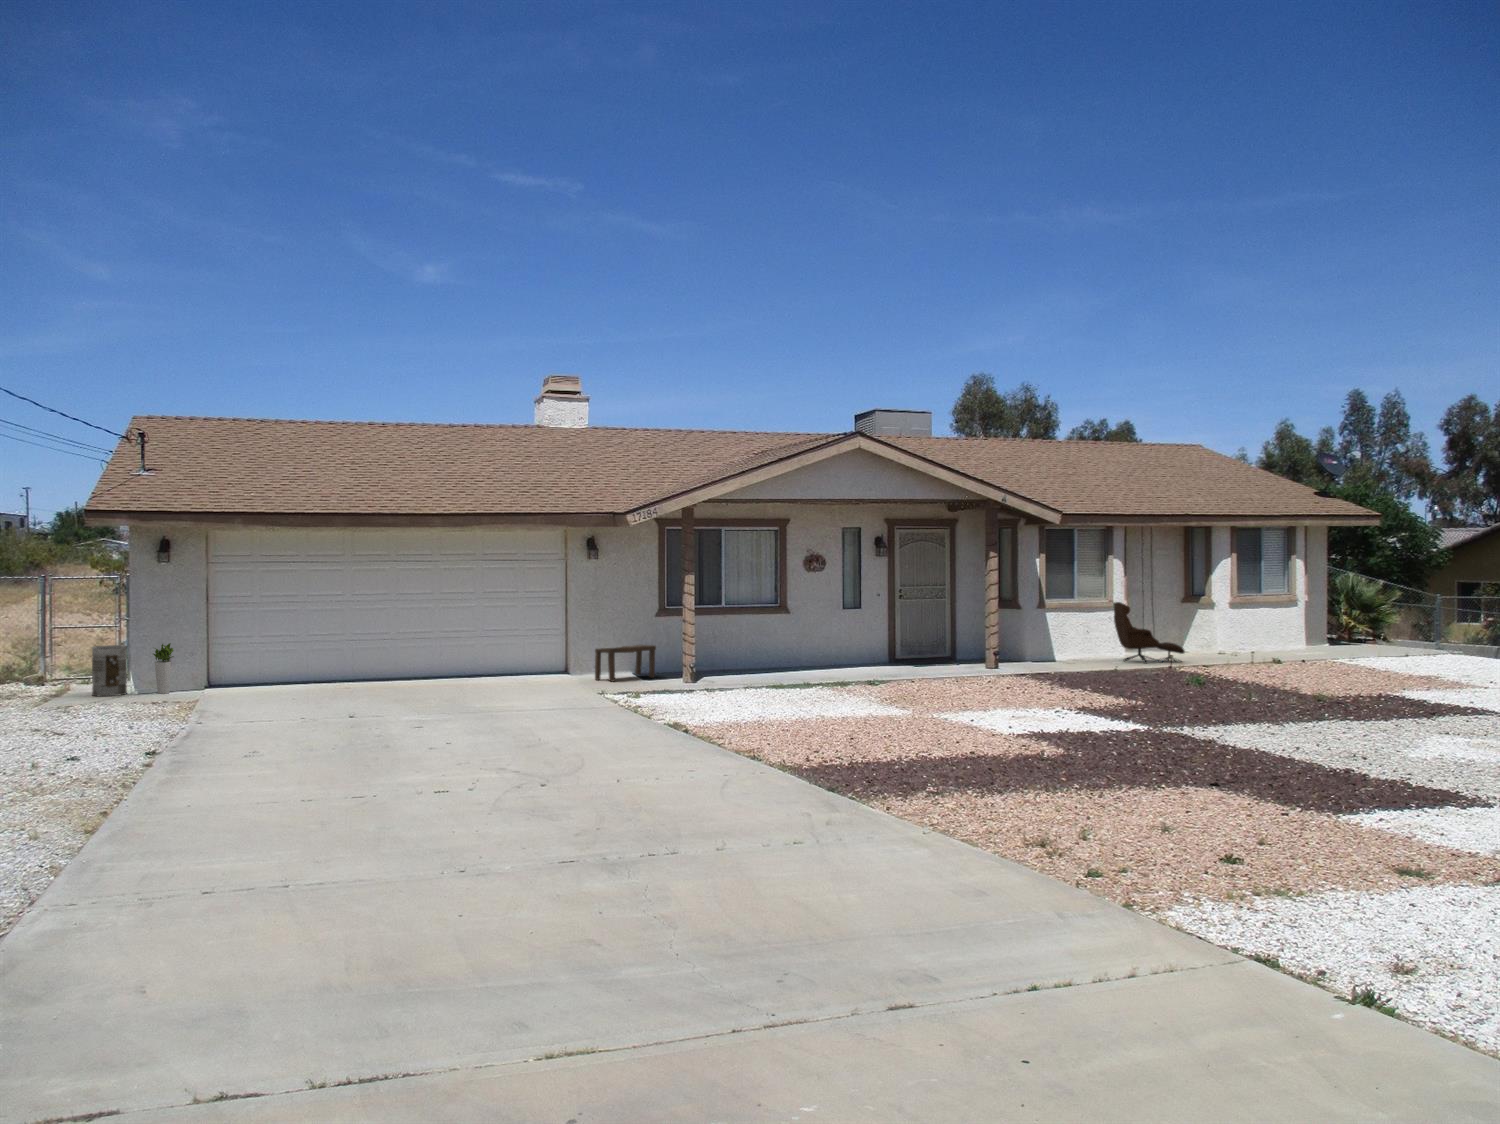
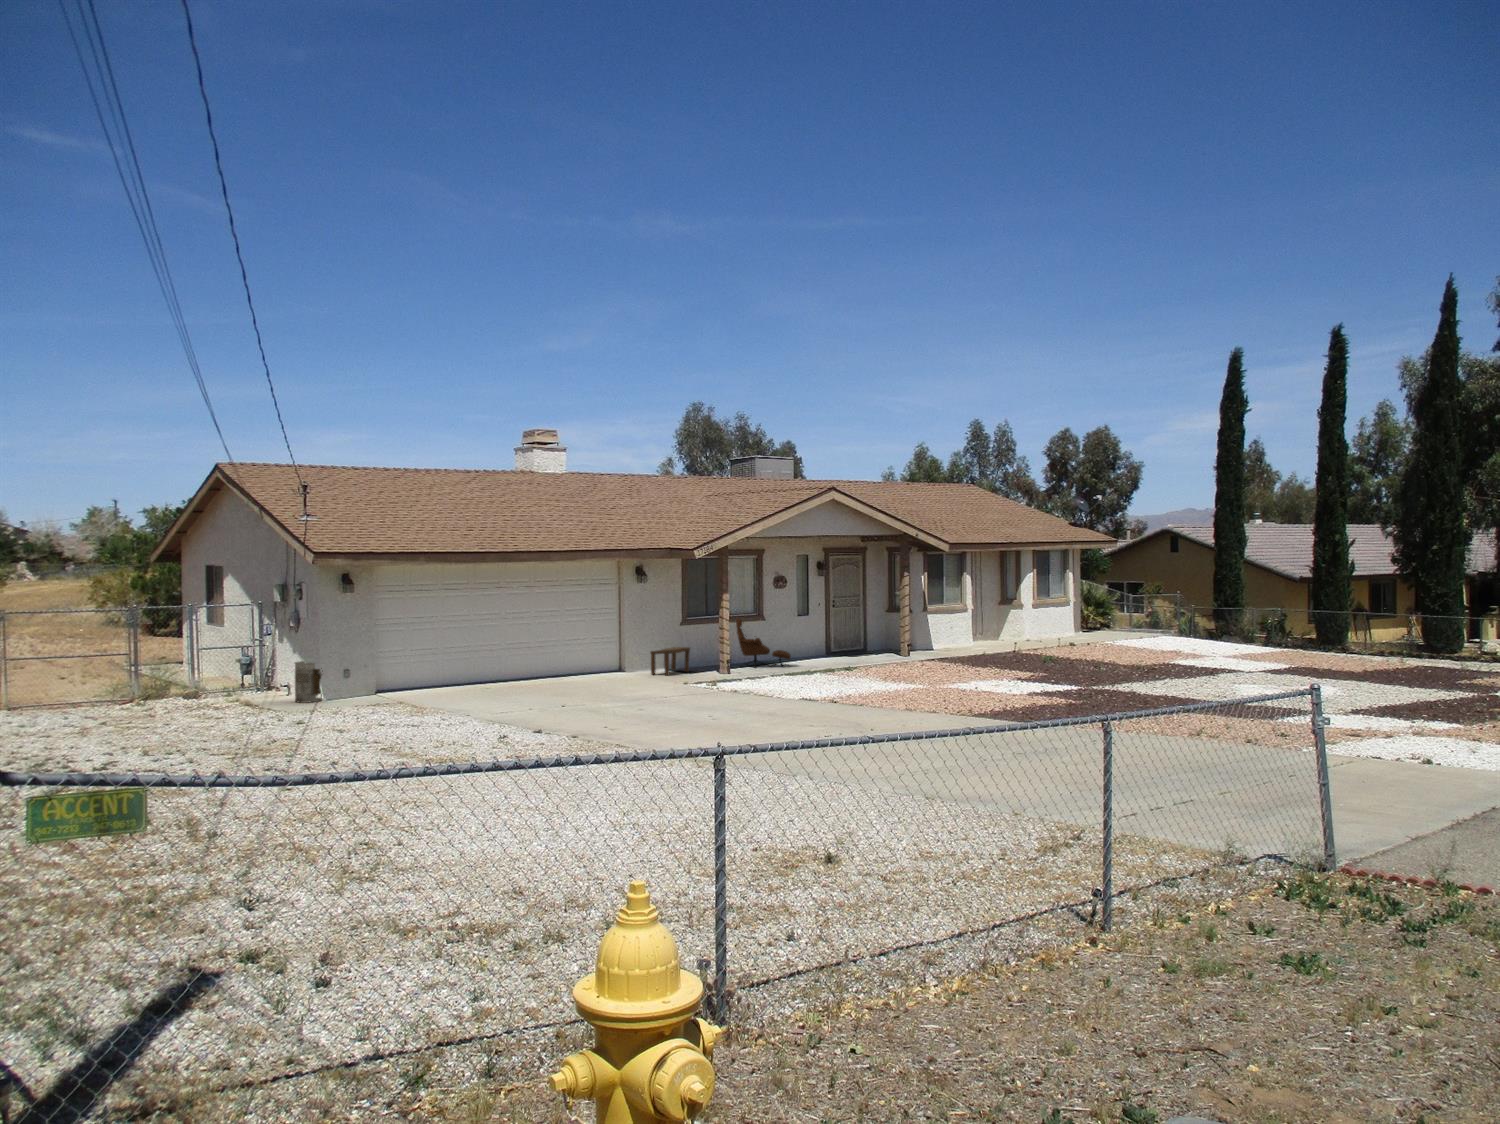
lounge chair: present [1114,602,1185,663] -> present [736,618,791,667]
planter: present [153,643,174,694] -> none [341,657,359,699]

